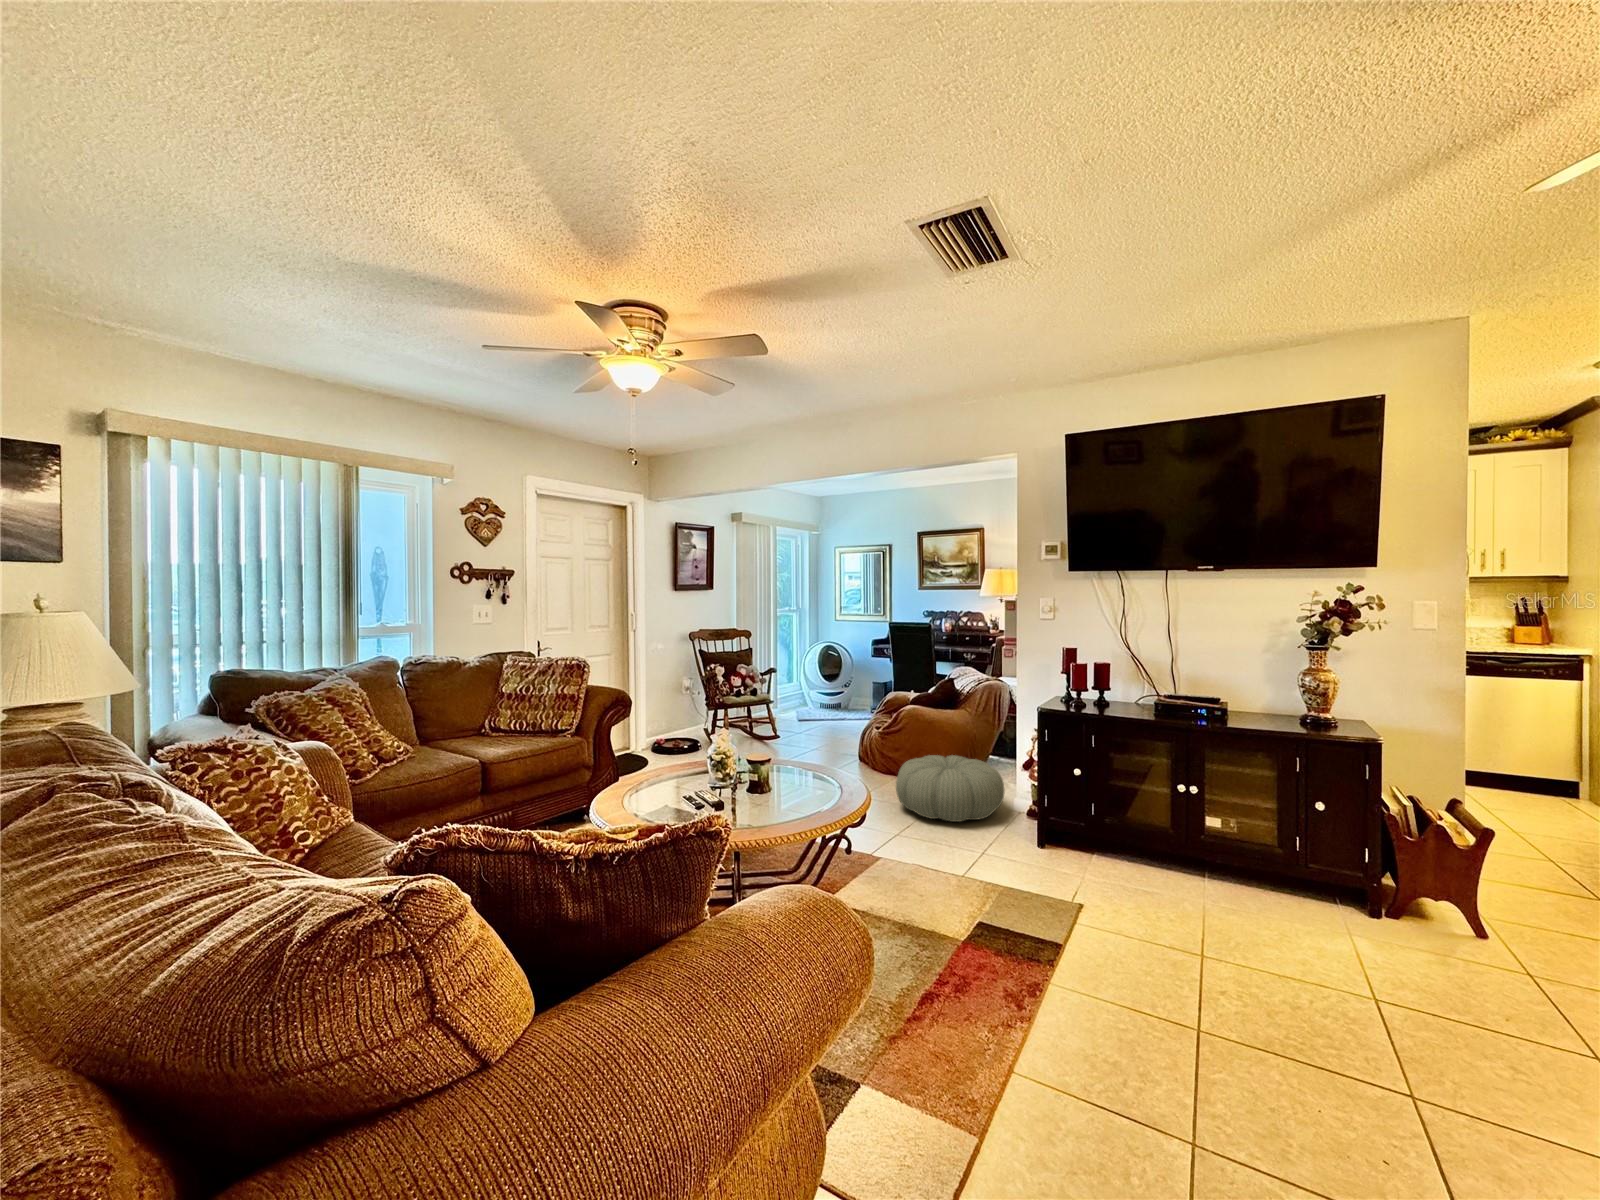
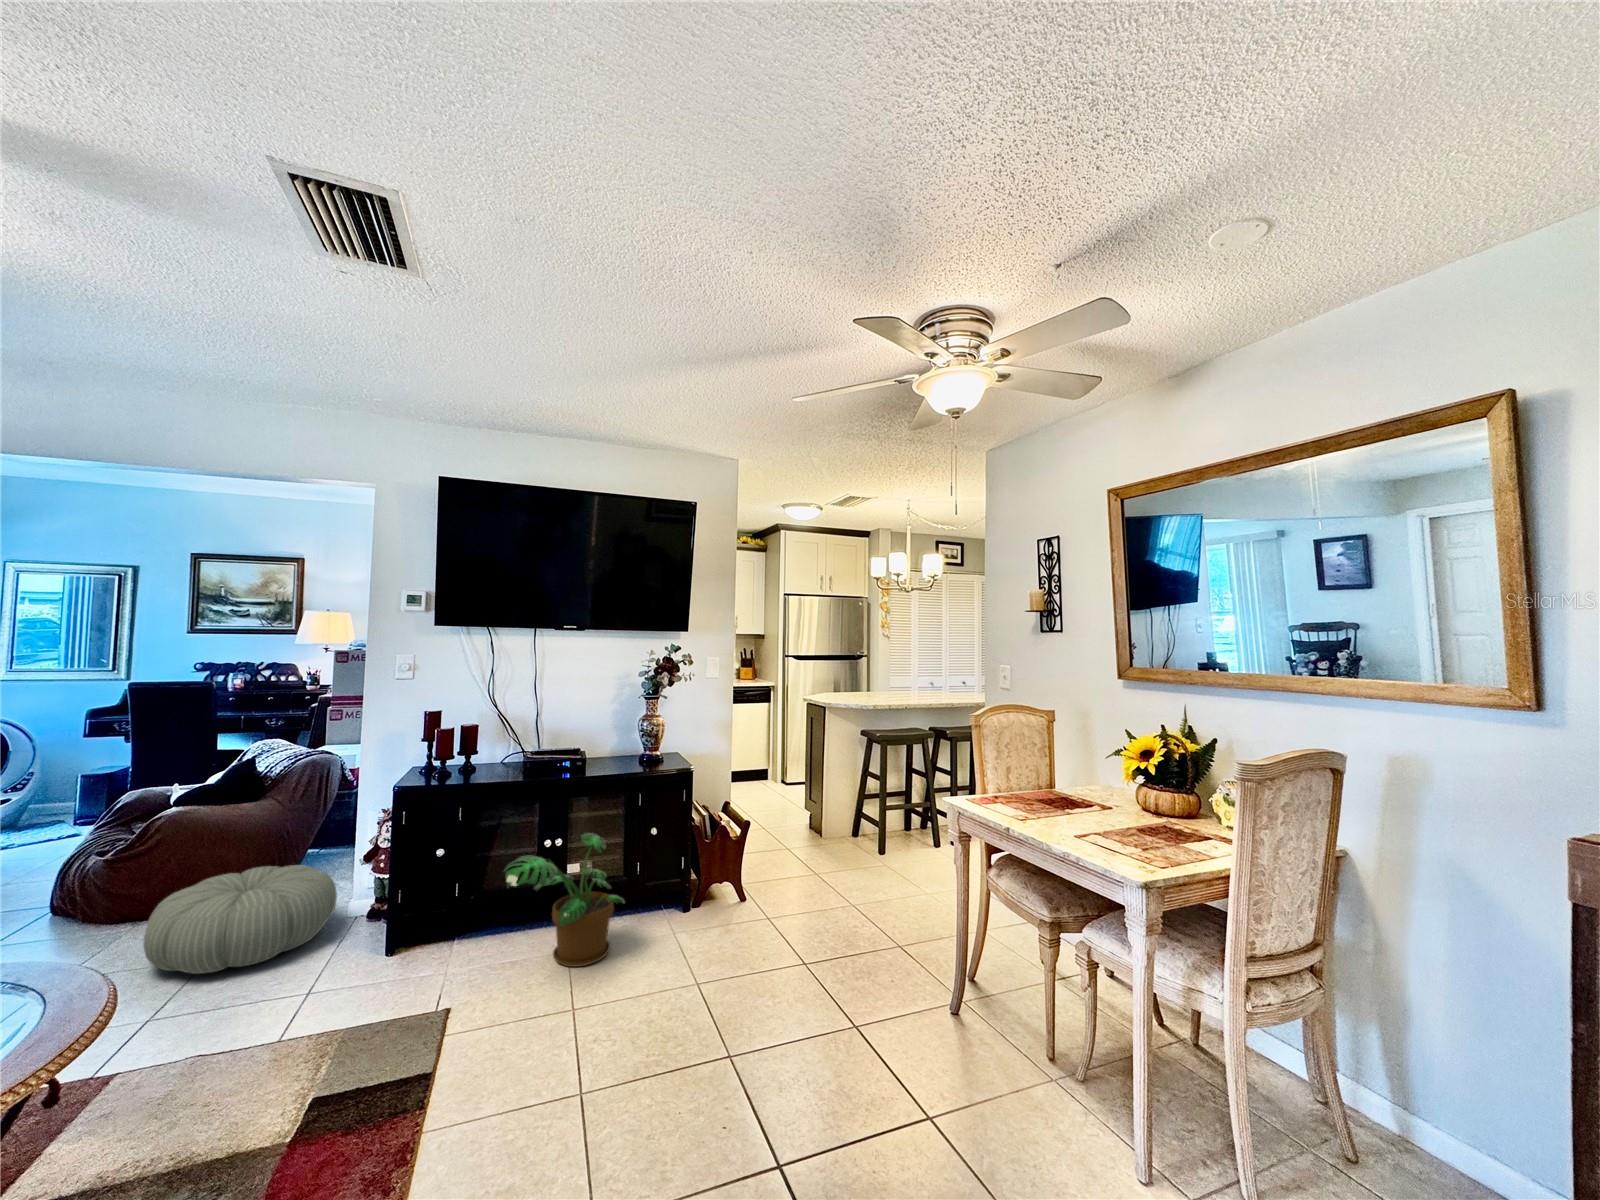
potted plant: none [1127,787,1273,923] -> present [504,833,624,967]

